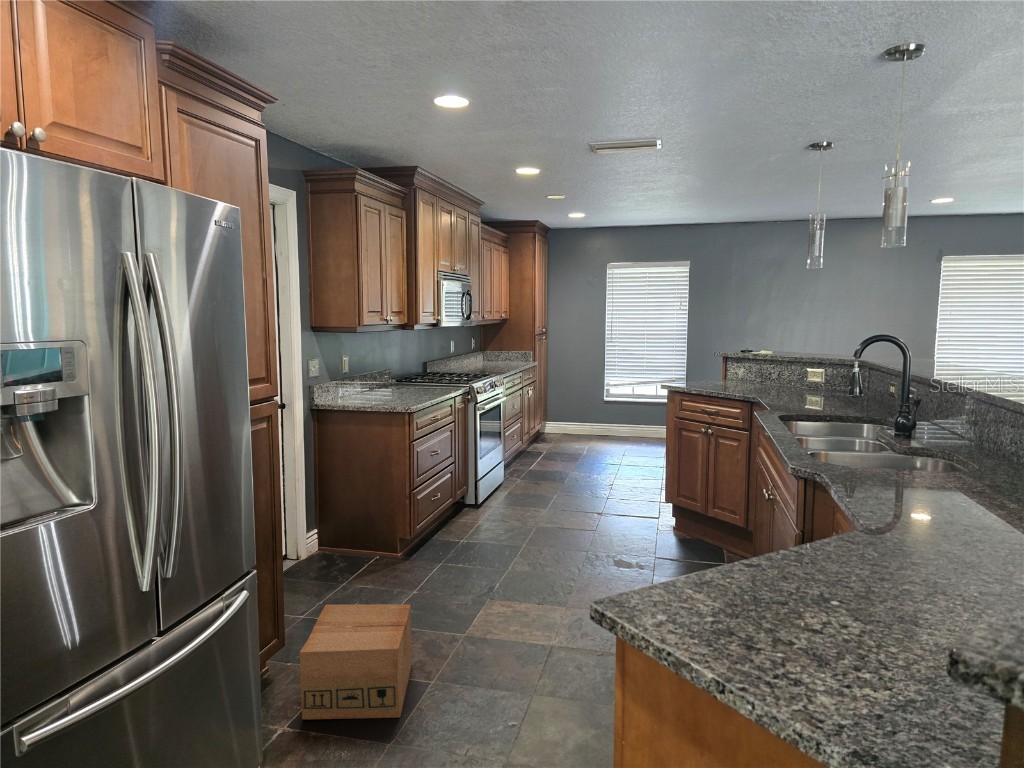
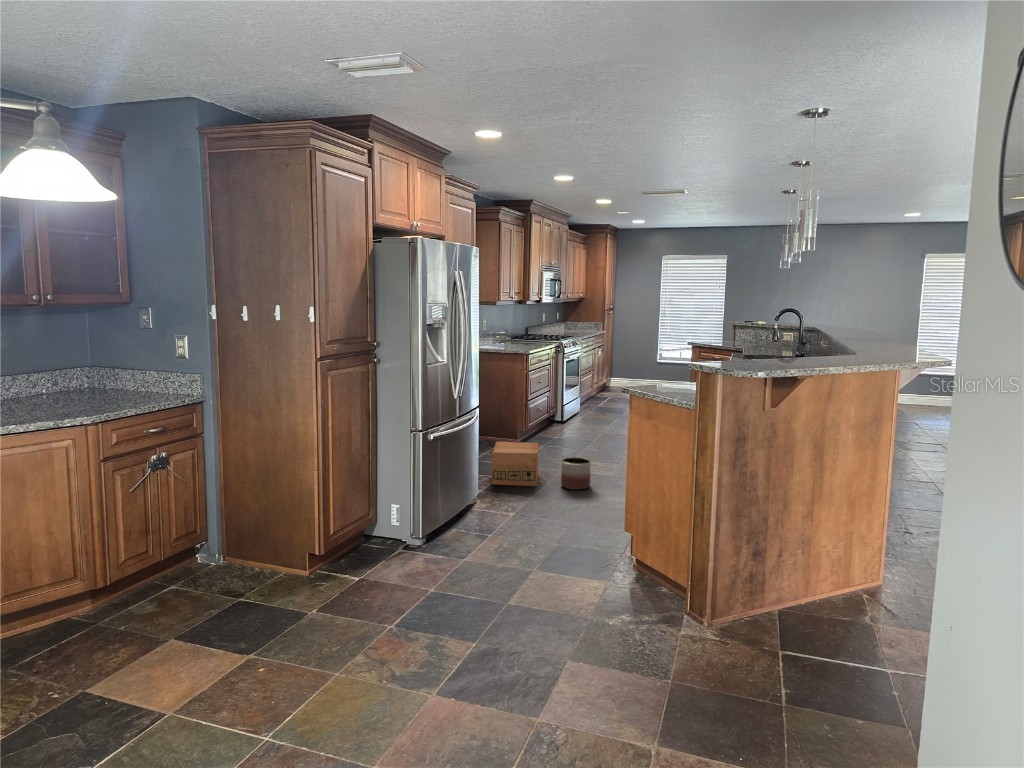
planter: none [452,643,514,728] -> present [561,457,591,490]

